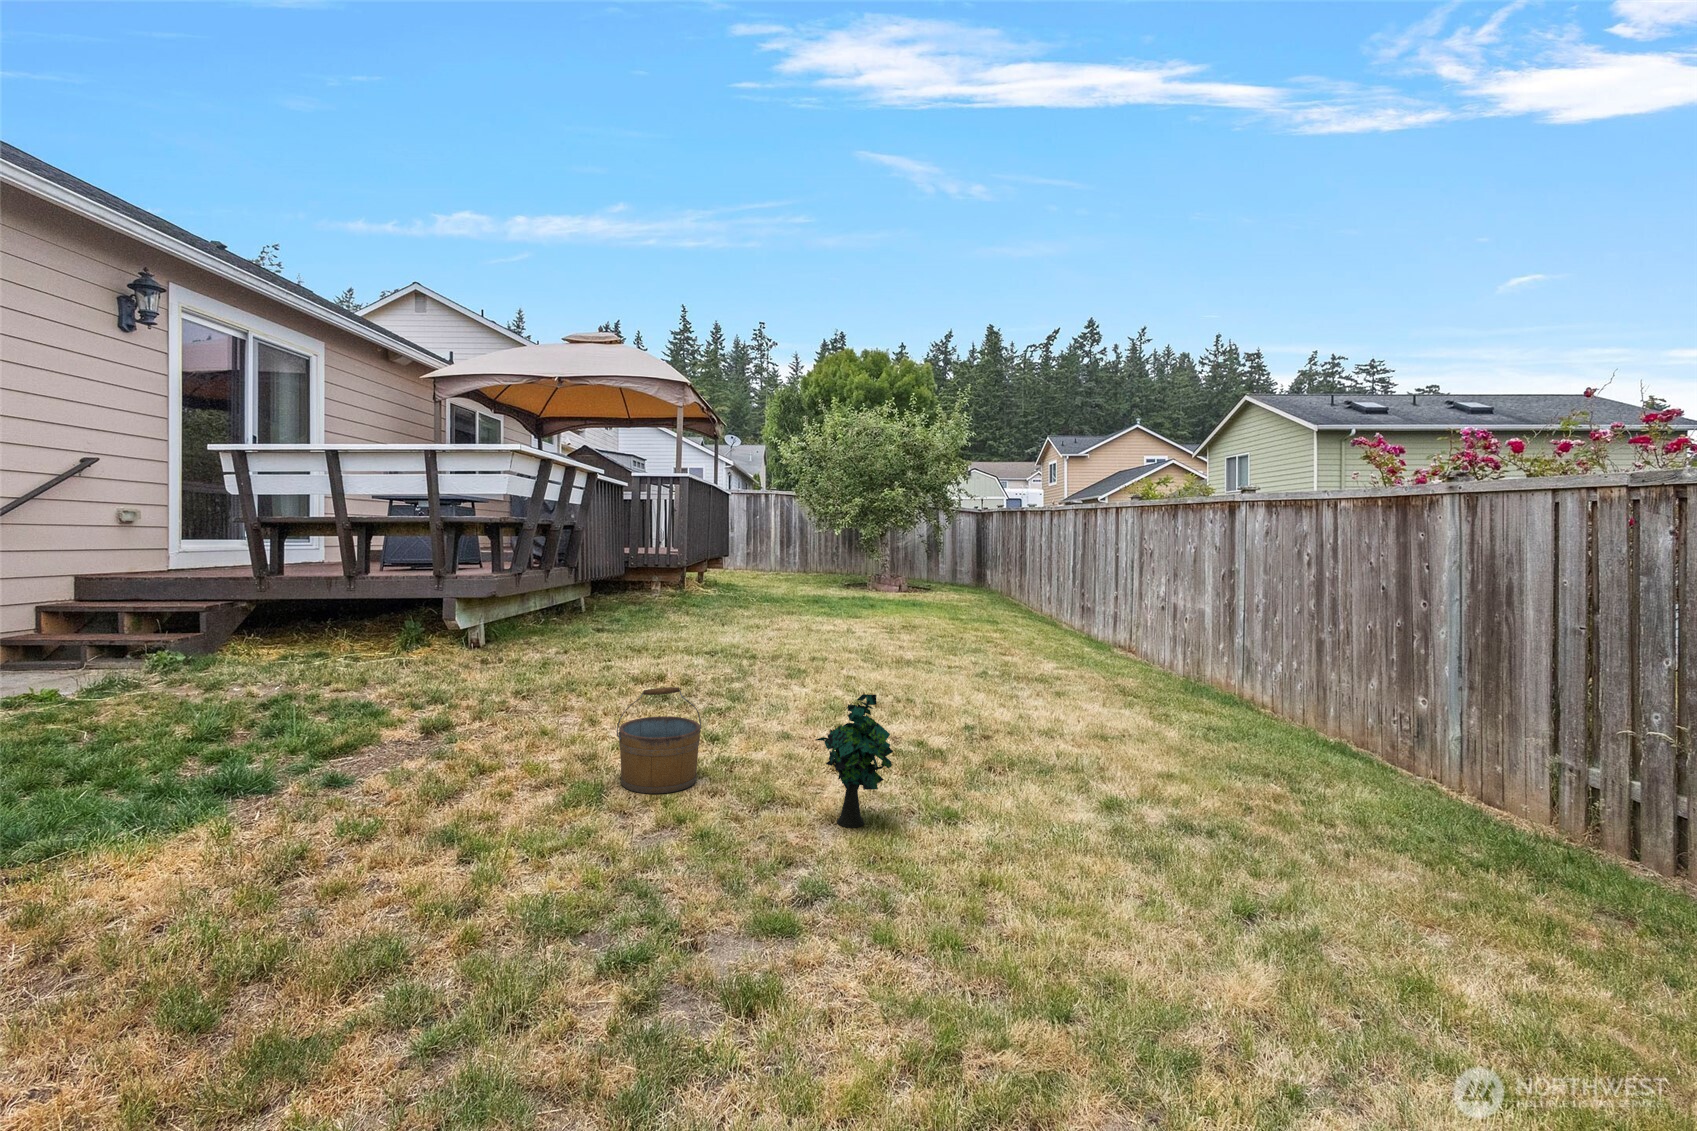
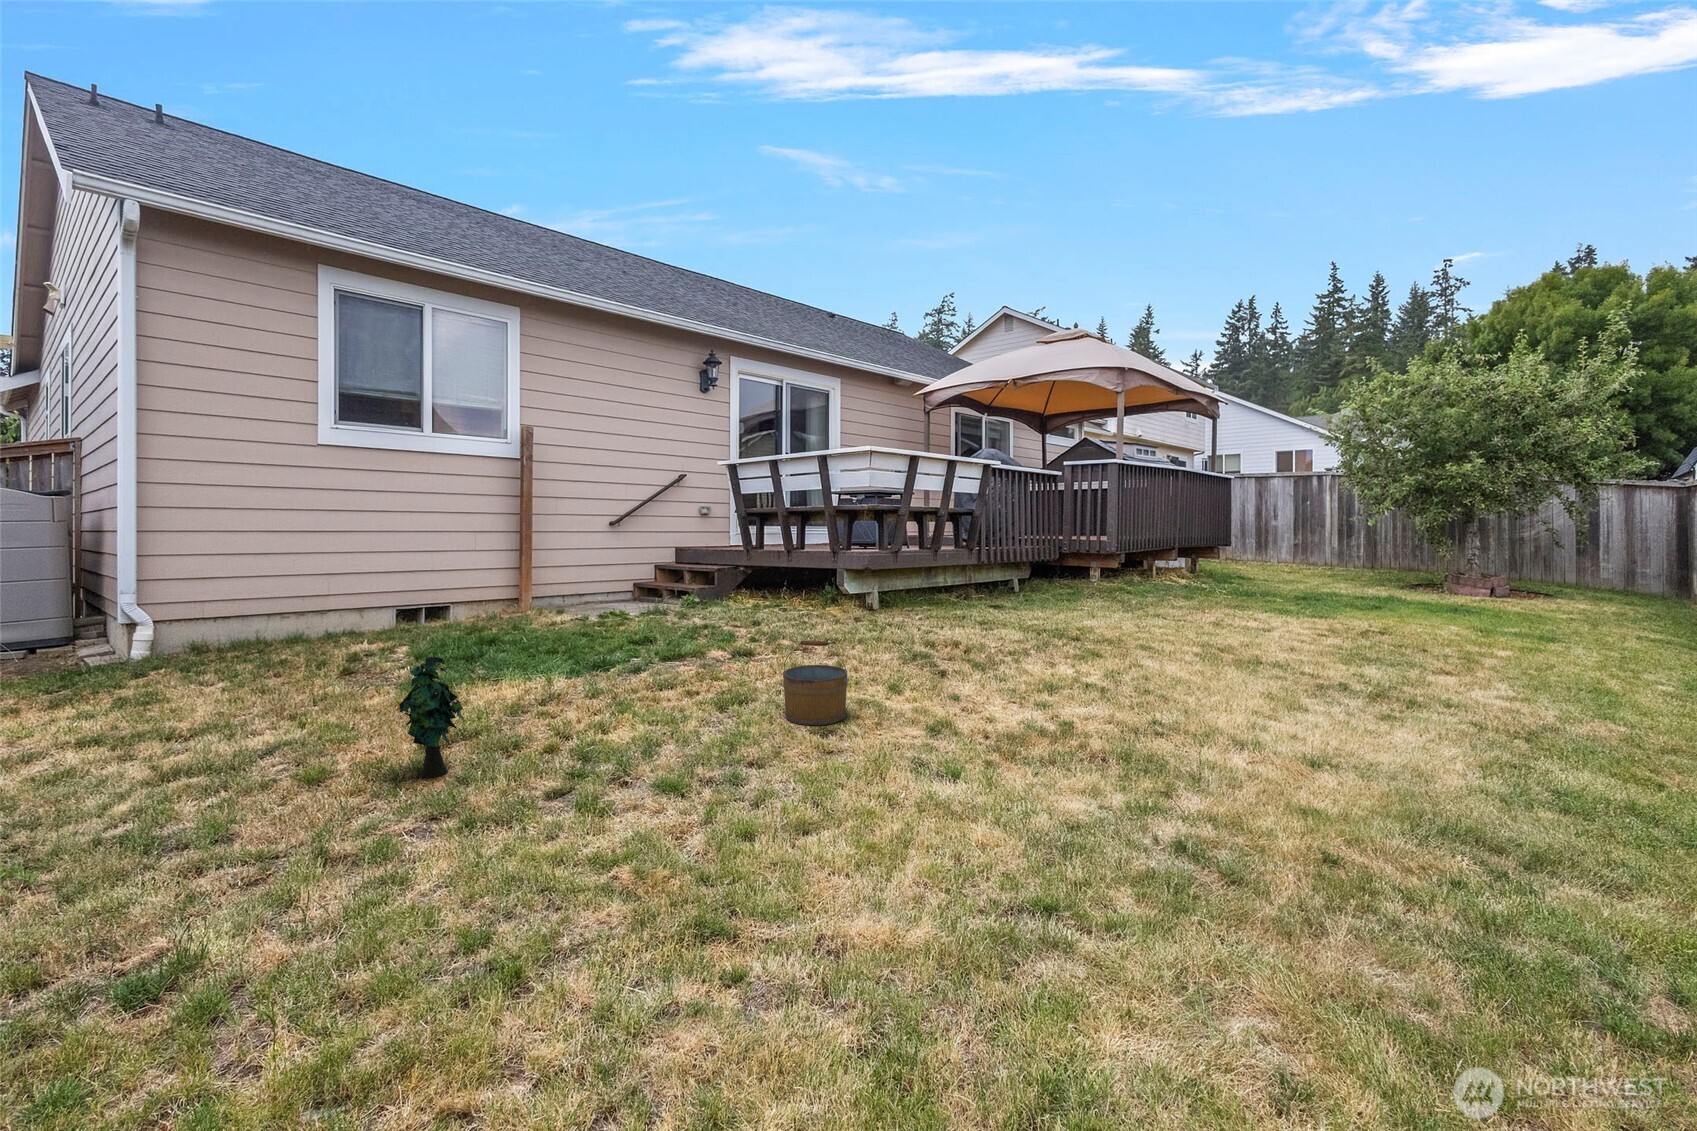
decorative plant: present [815,694,893,828] -> present [399,656,464,778]

